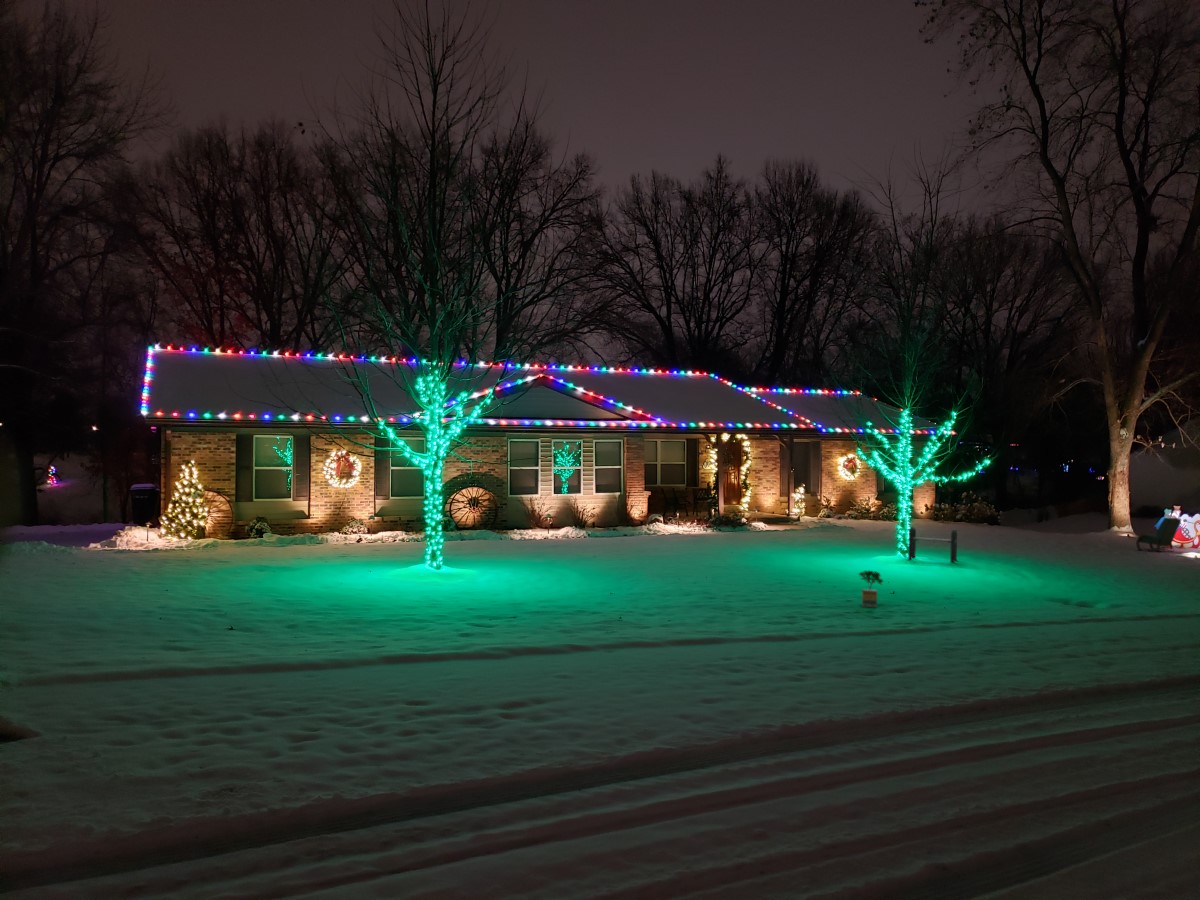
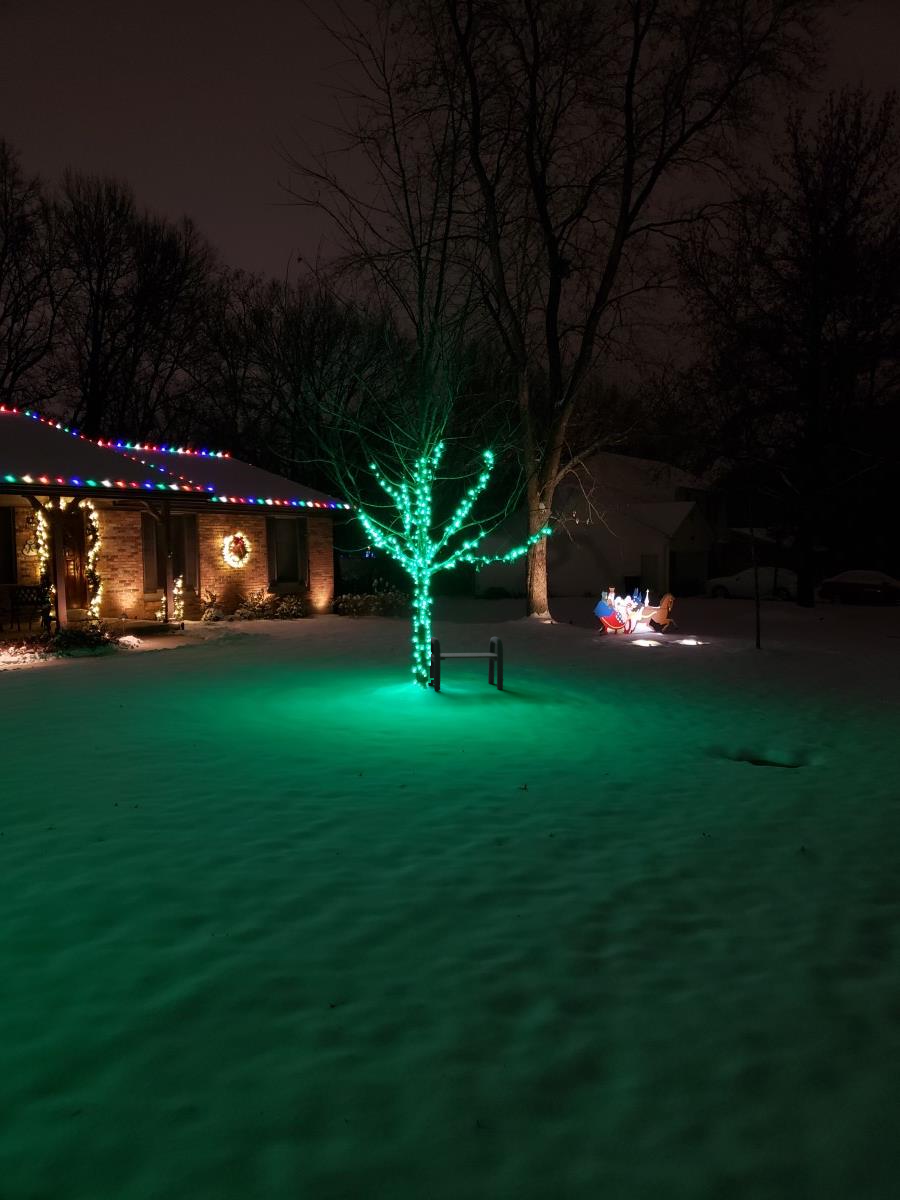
lounge chair: present [1136,518,1181,552] -> none [604,600,649,641]
potted tree: present [859,571,883,607] -> none [733,822,827,946]

